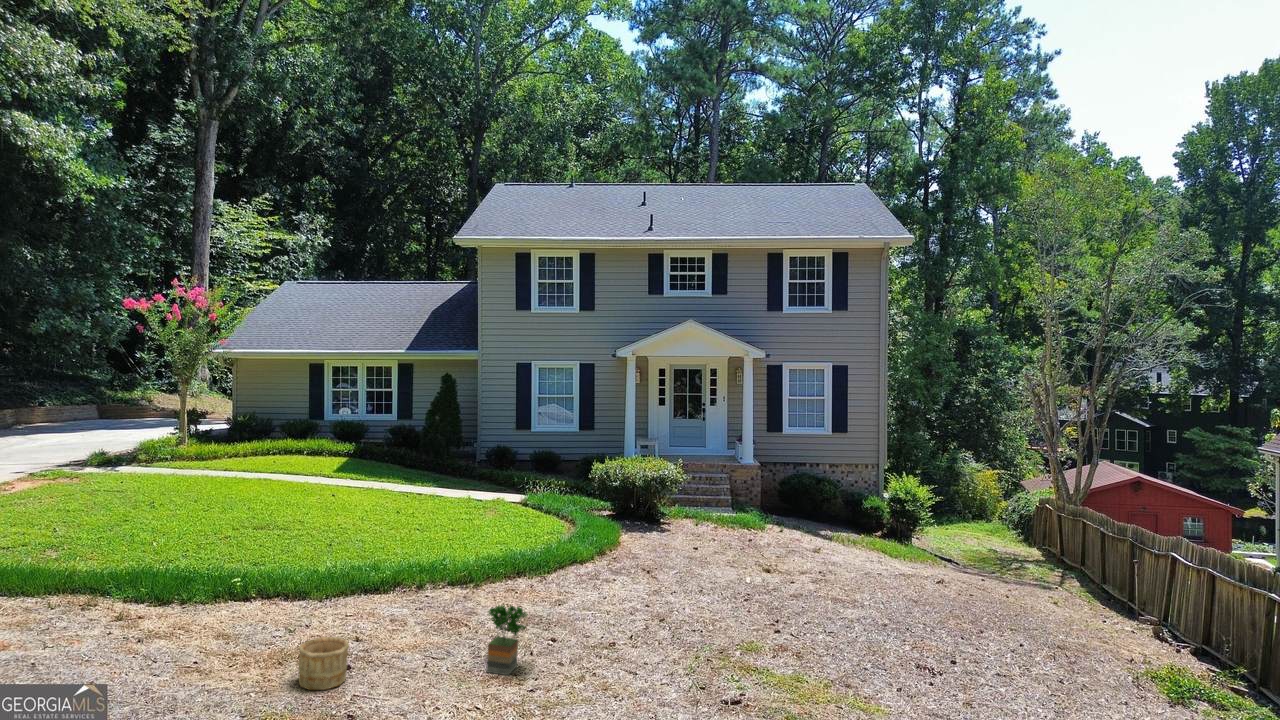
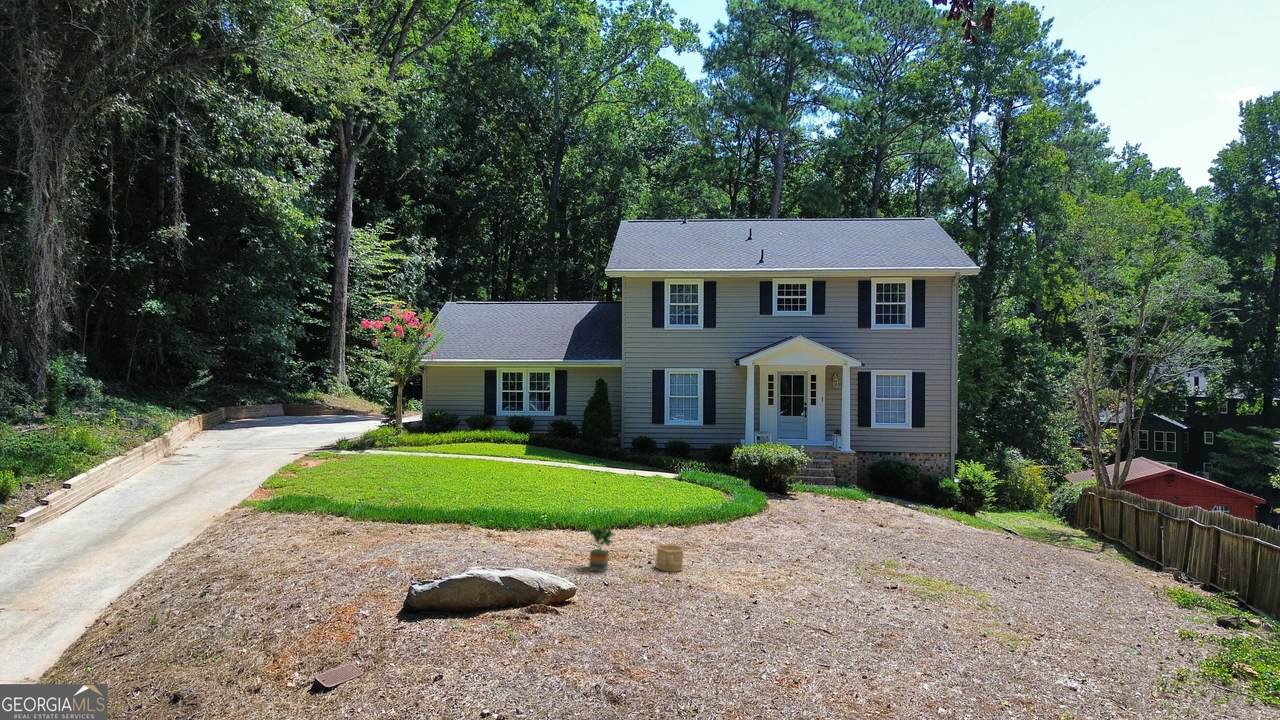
potted tree: present [486,605,528,675] -> present [589,528,614,572]

